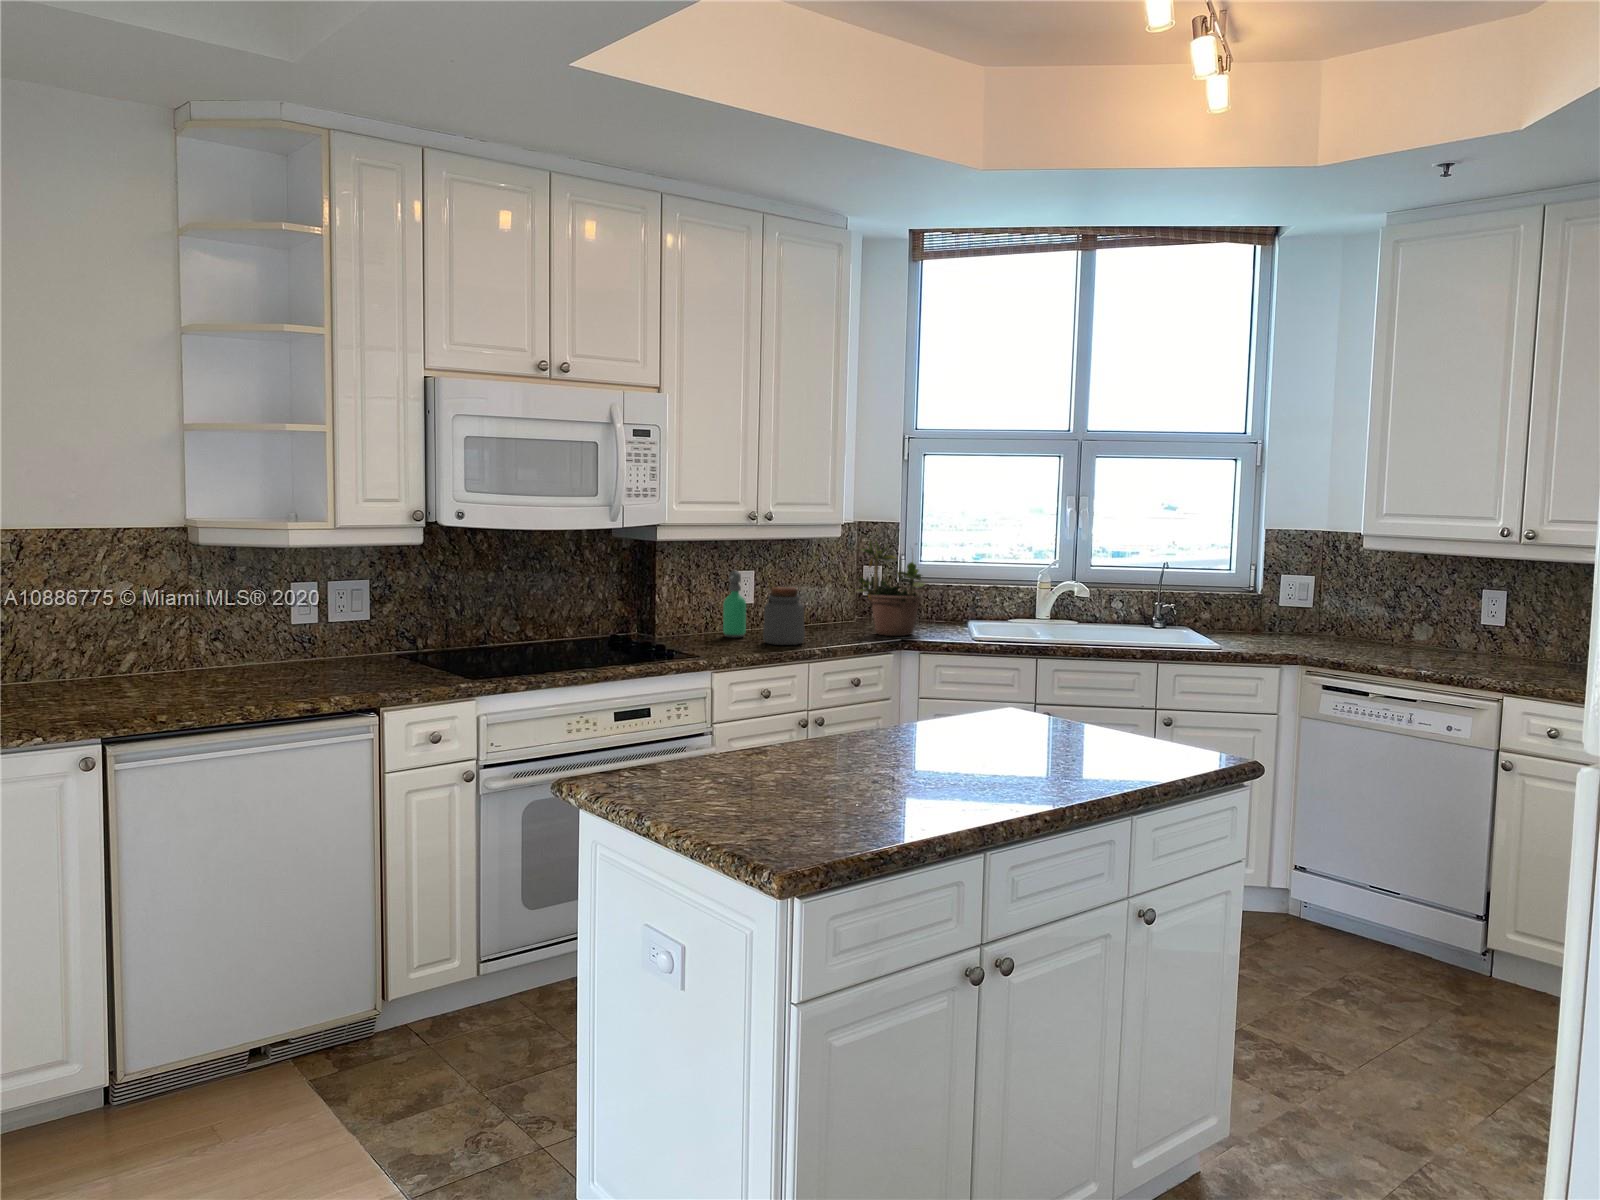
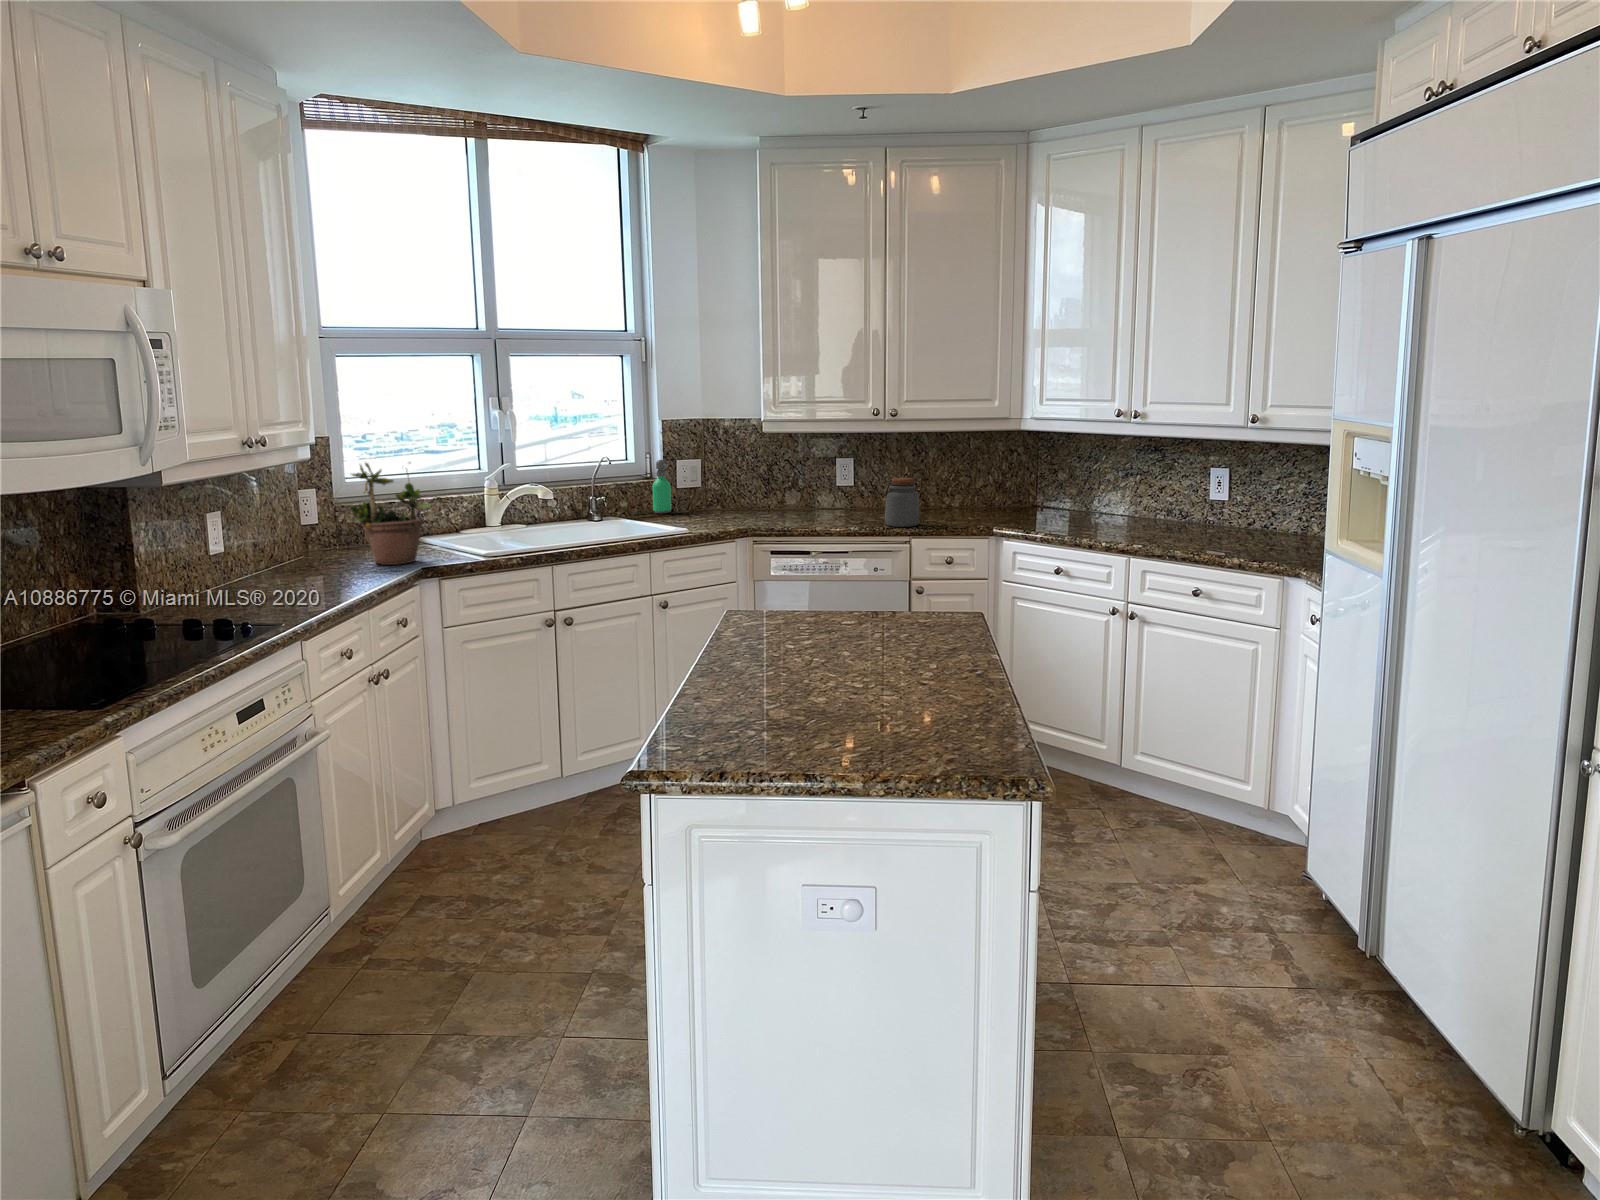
soap dispenser: present [723,571,746,638] -> present [652,460,671,513]
jar: present [763,587,805,645] -> present [884,478,920,527]

